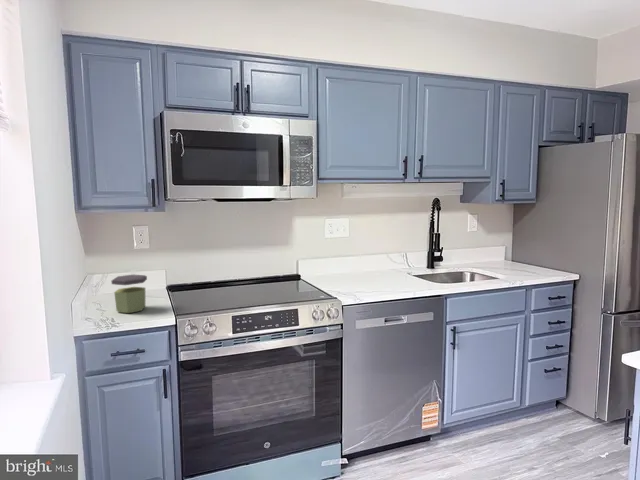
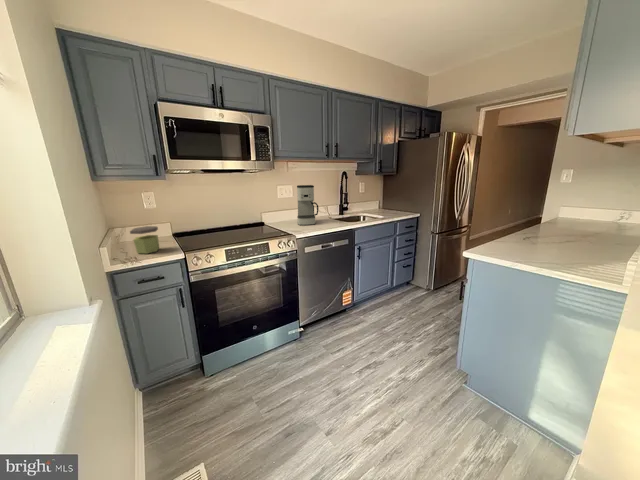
coffee maker: none [351,220,386,284] -> present [297,185,319,225]

